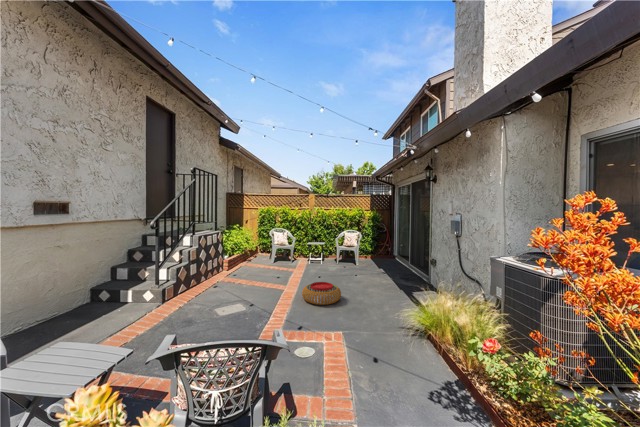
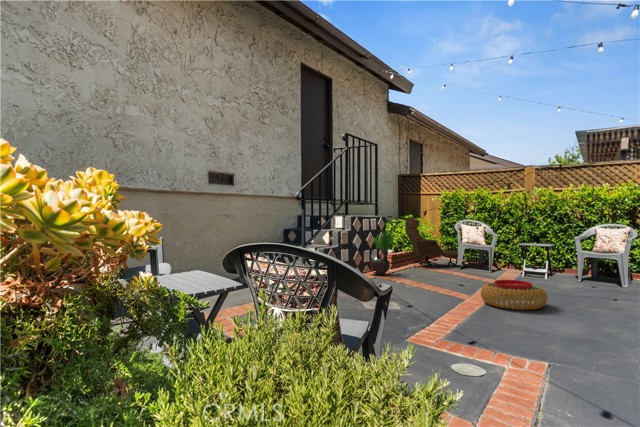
lounge chair: none [236,230,277,267] -> present [405,218,464,269]
potted tree: none [212,243,234,279] -> present [370,233,393,275]

